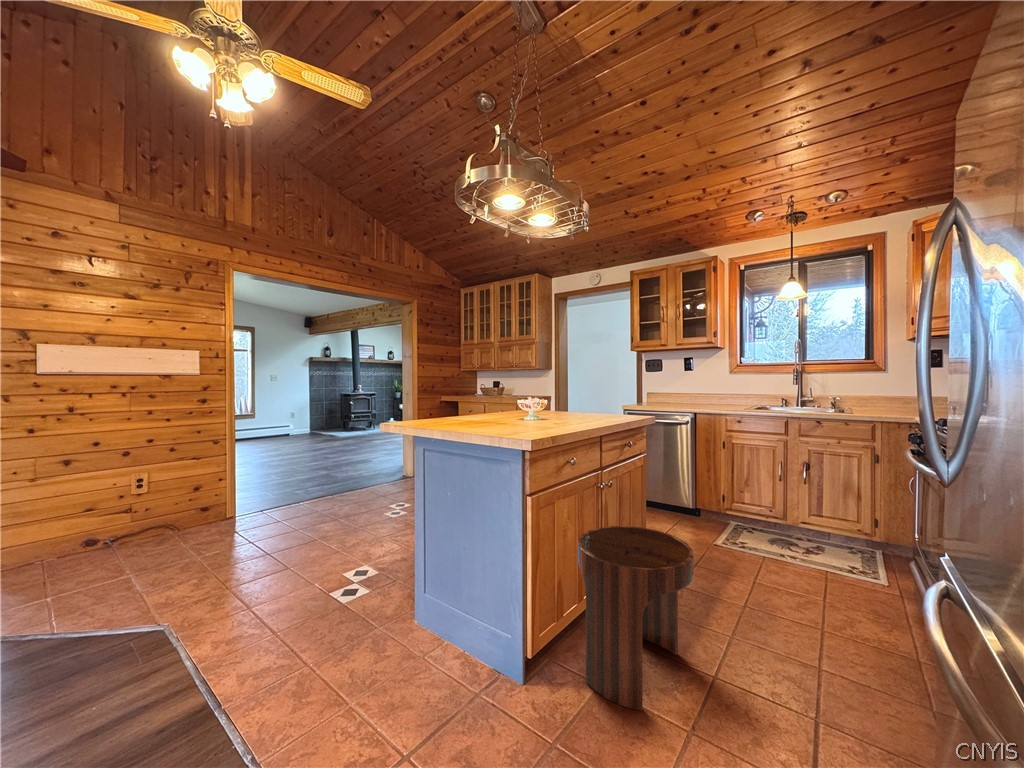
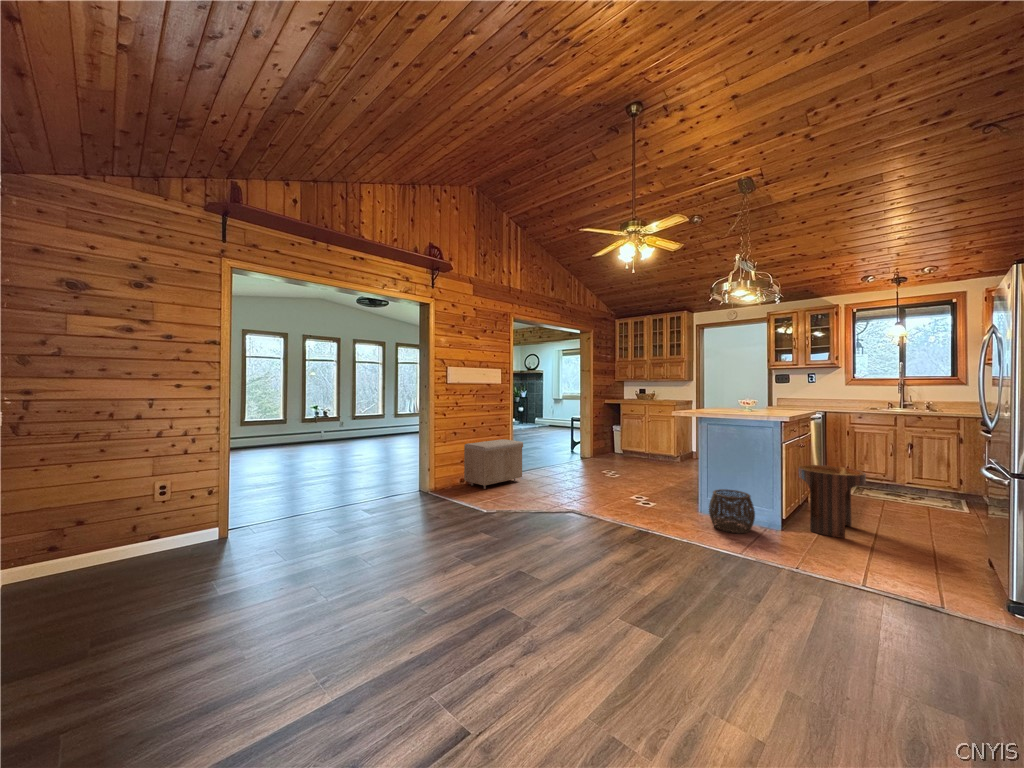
storage bench: none [84,465,214,562] -> present [464,439,523,489]
woven basket: none [375,589,469,711] -> present [709,489,755,533]

